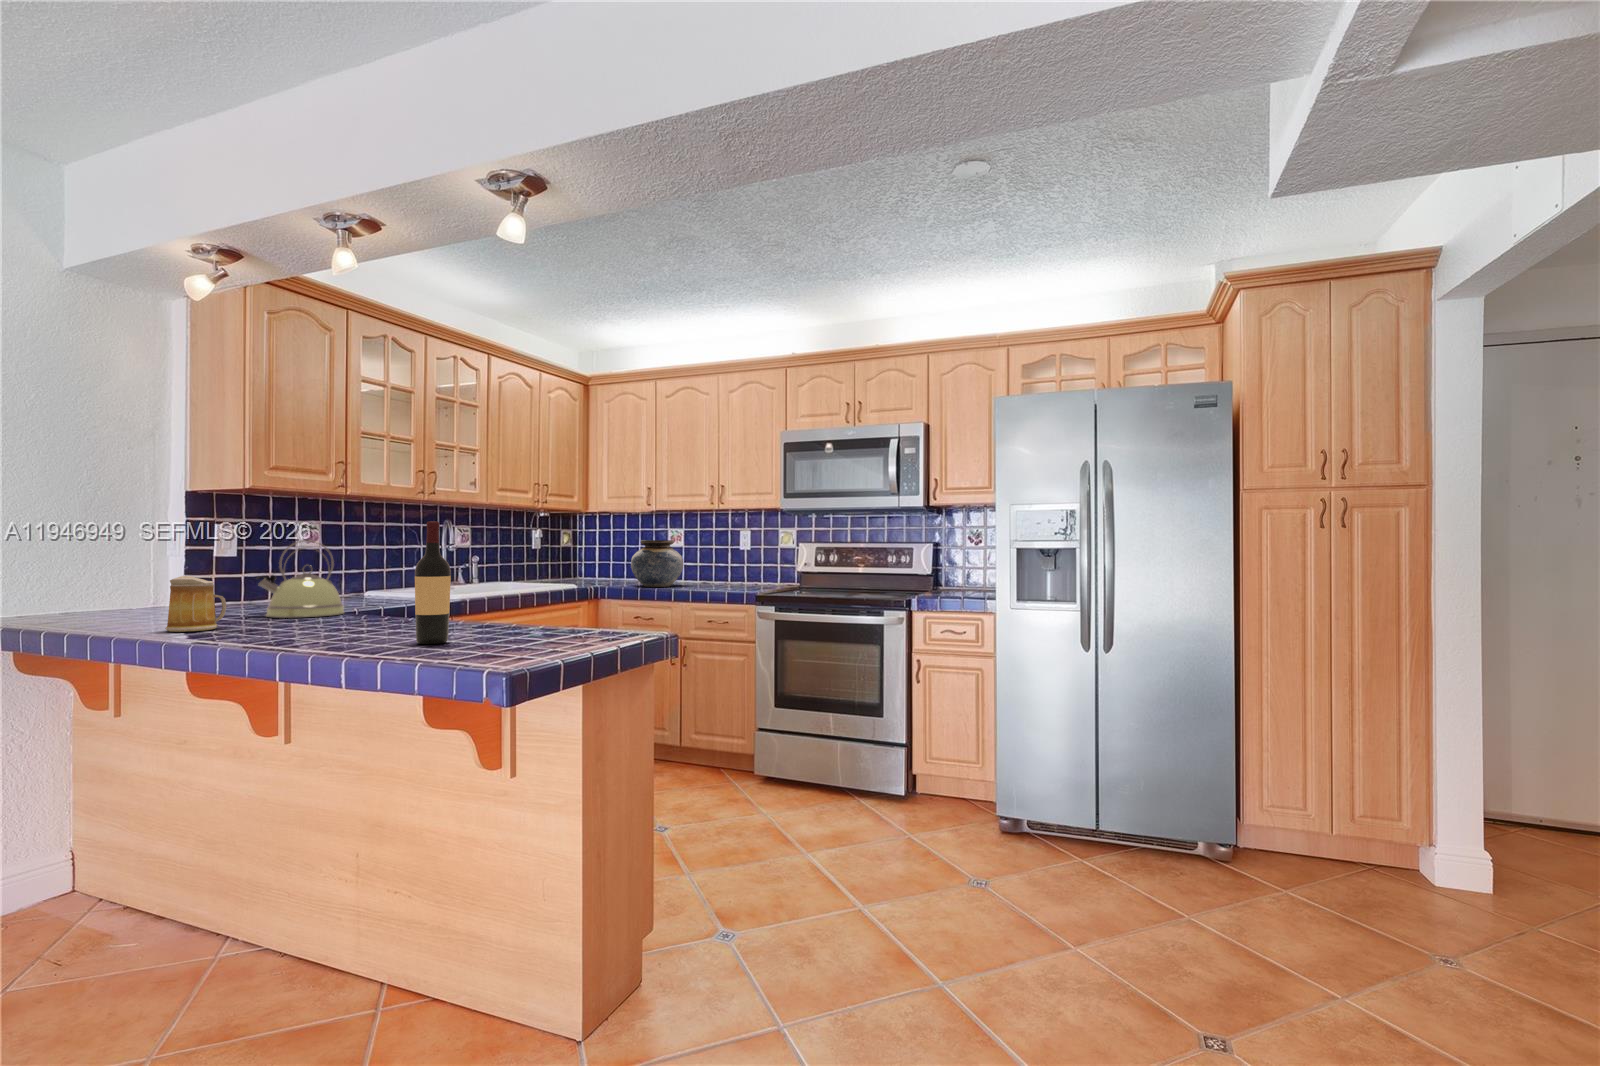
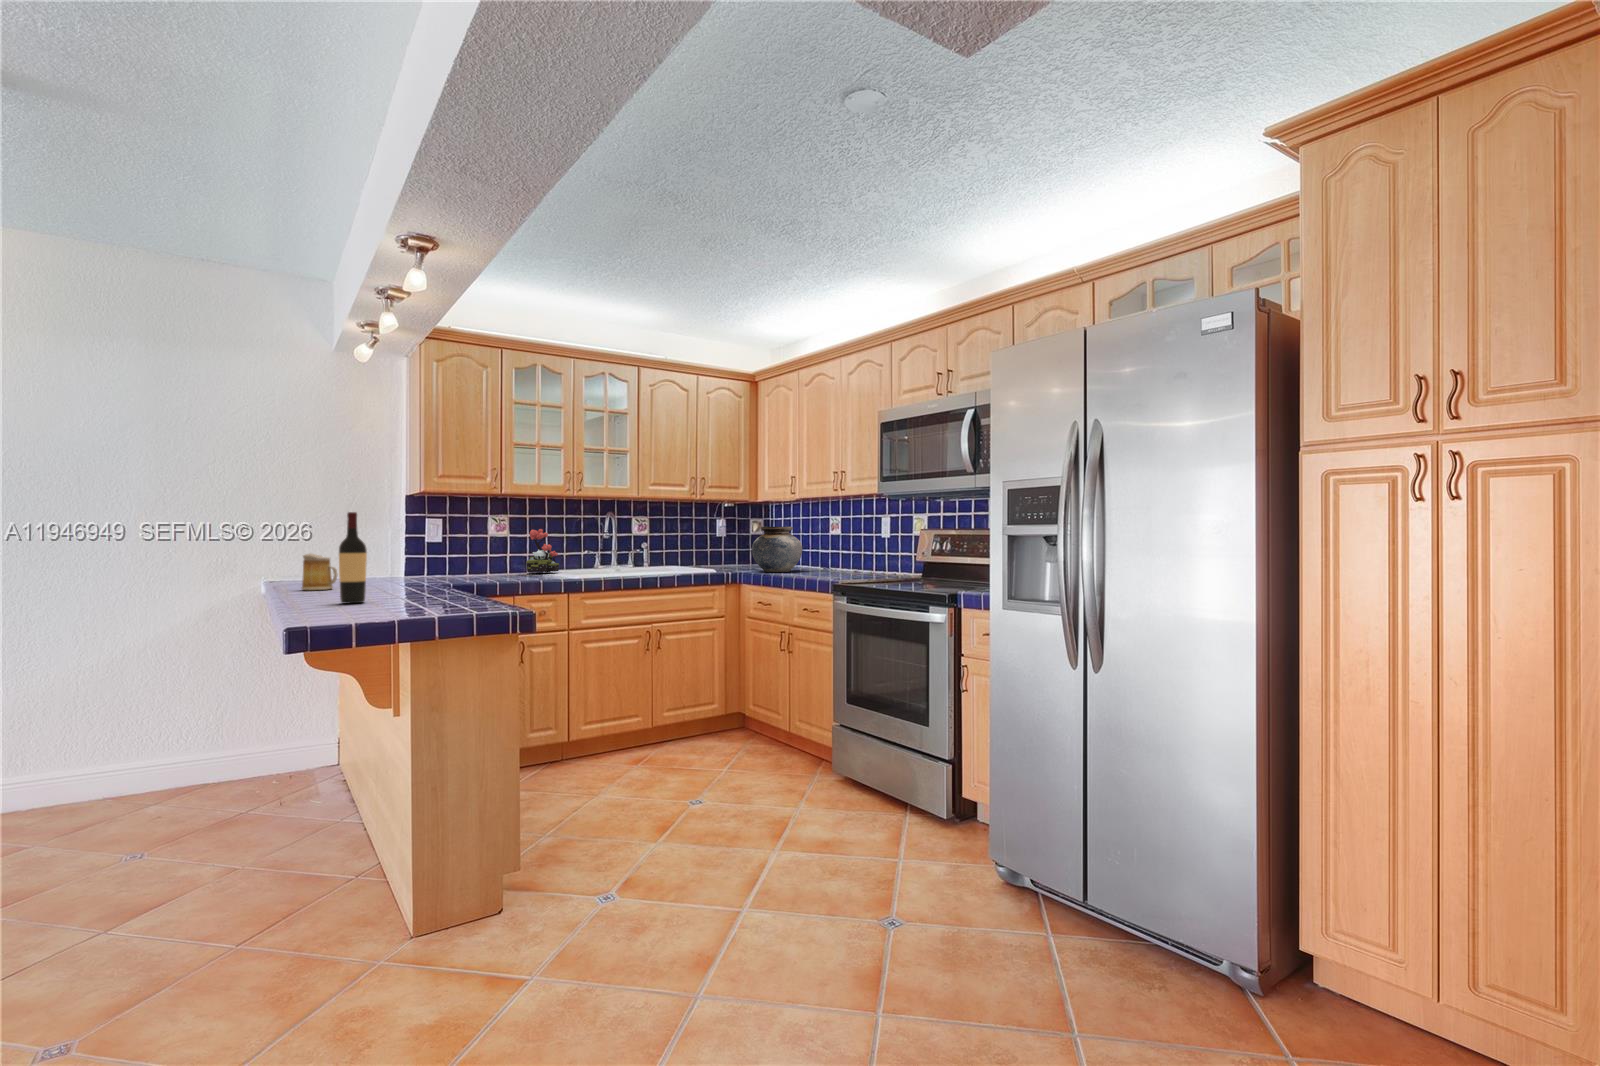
plant: none [352,539,400,594] -> present [526,529,559,572]
kettle: present [257,540,344,618] -> none [393,529,447,585]

